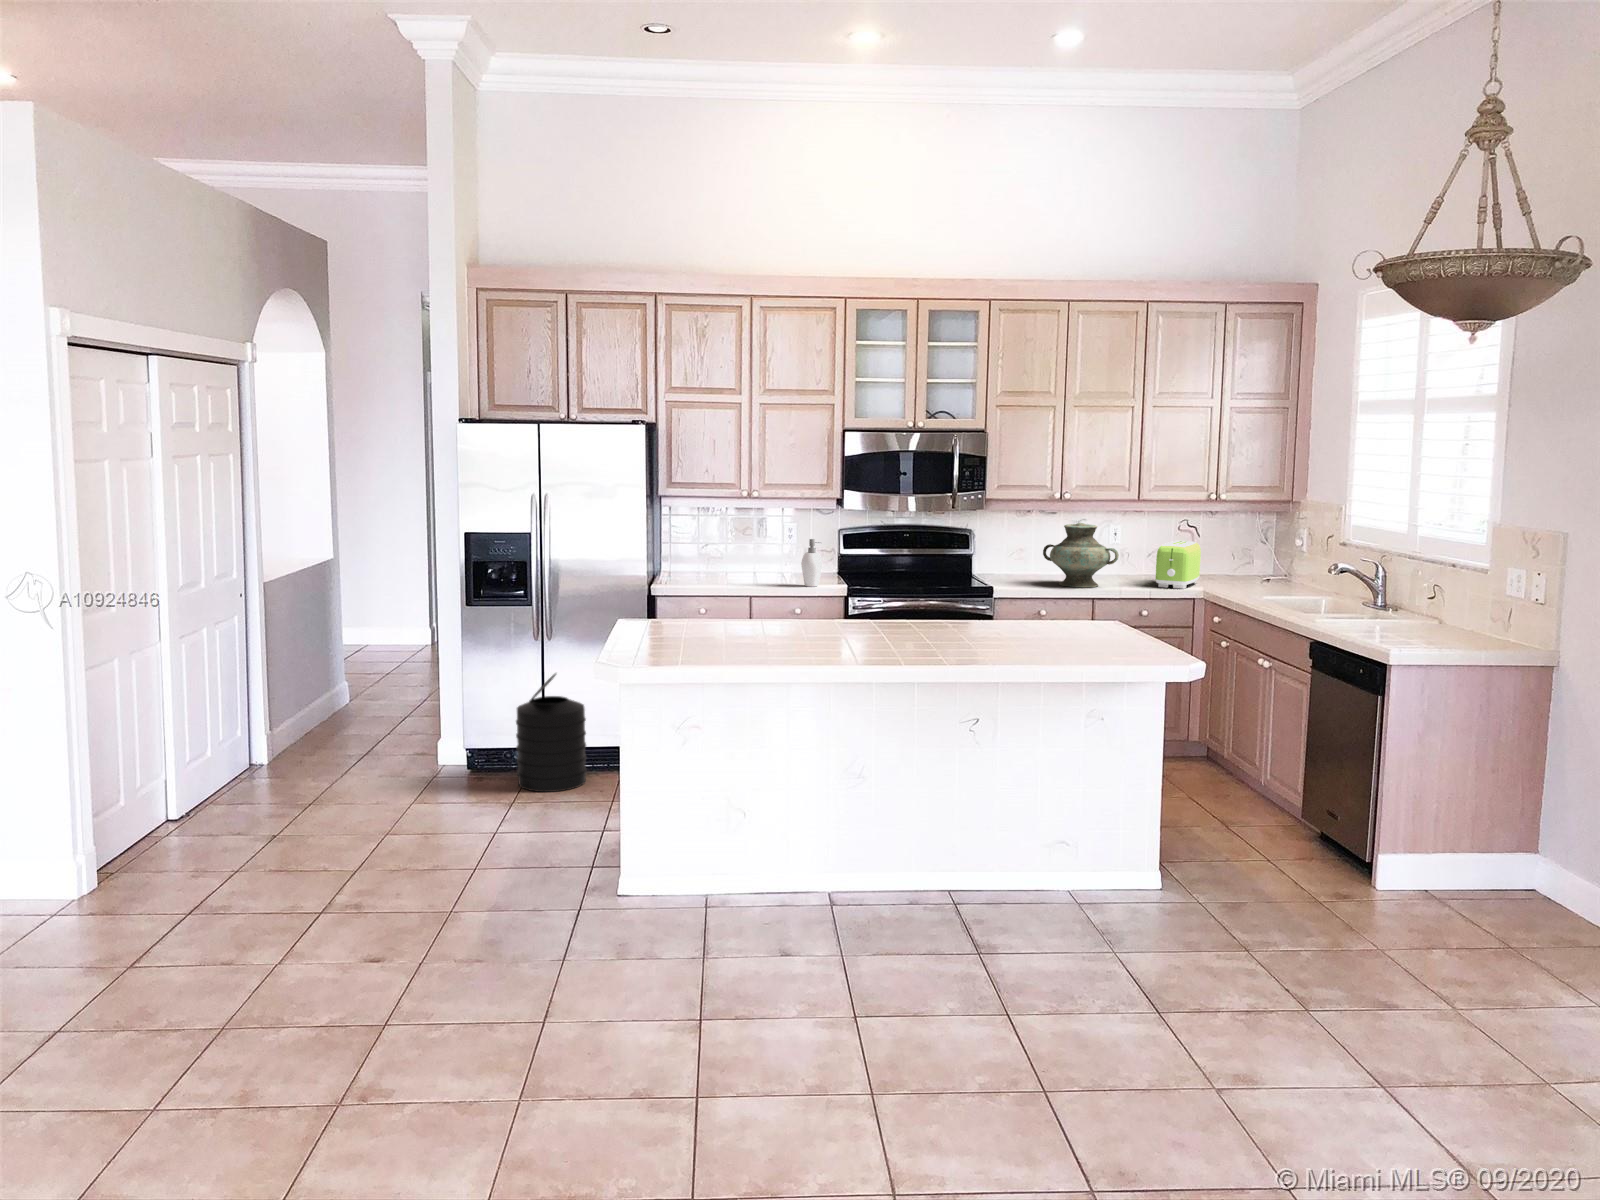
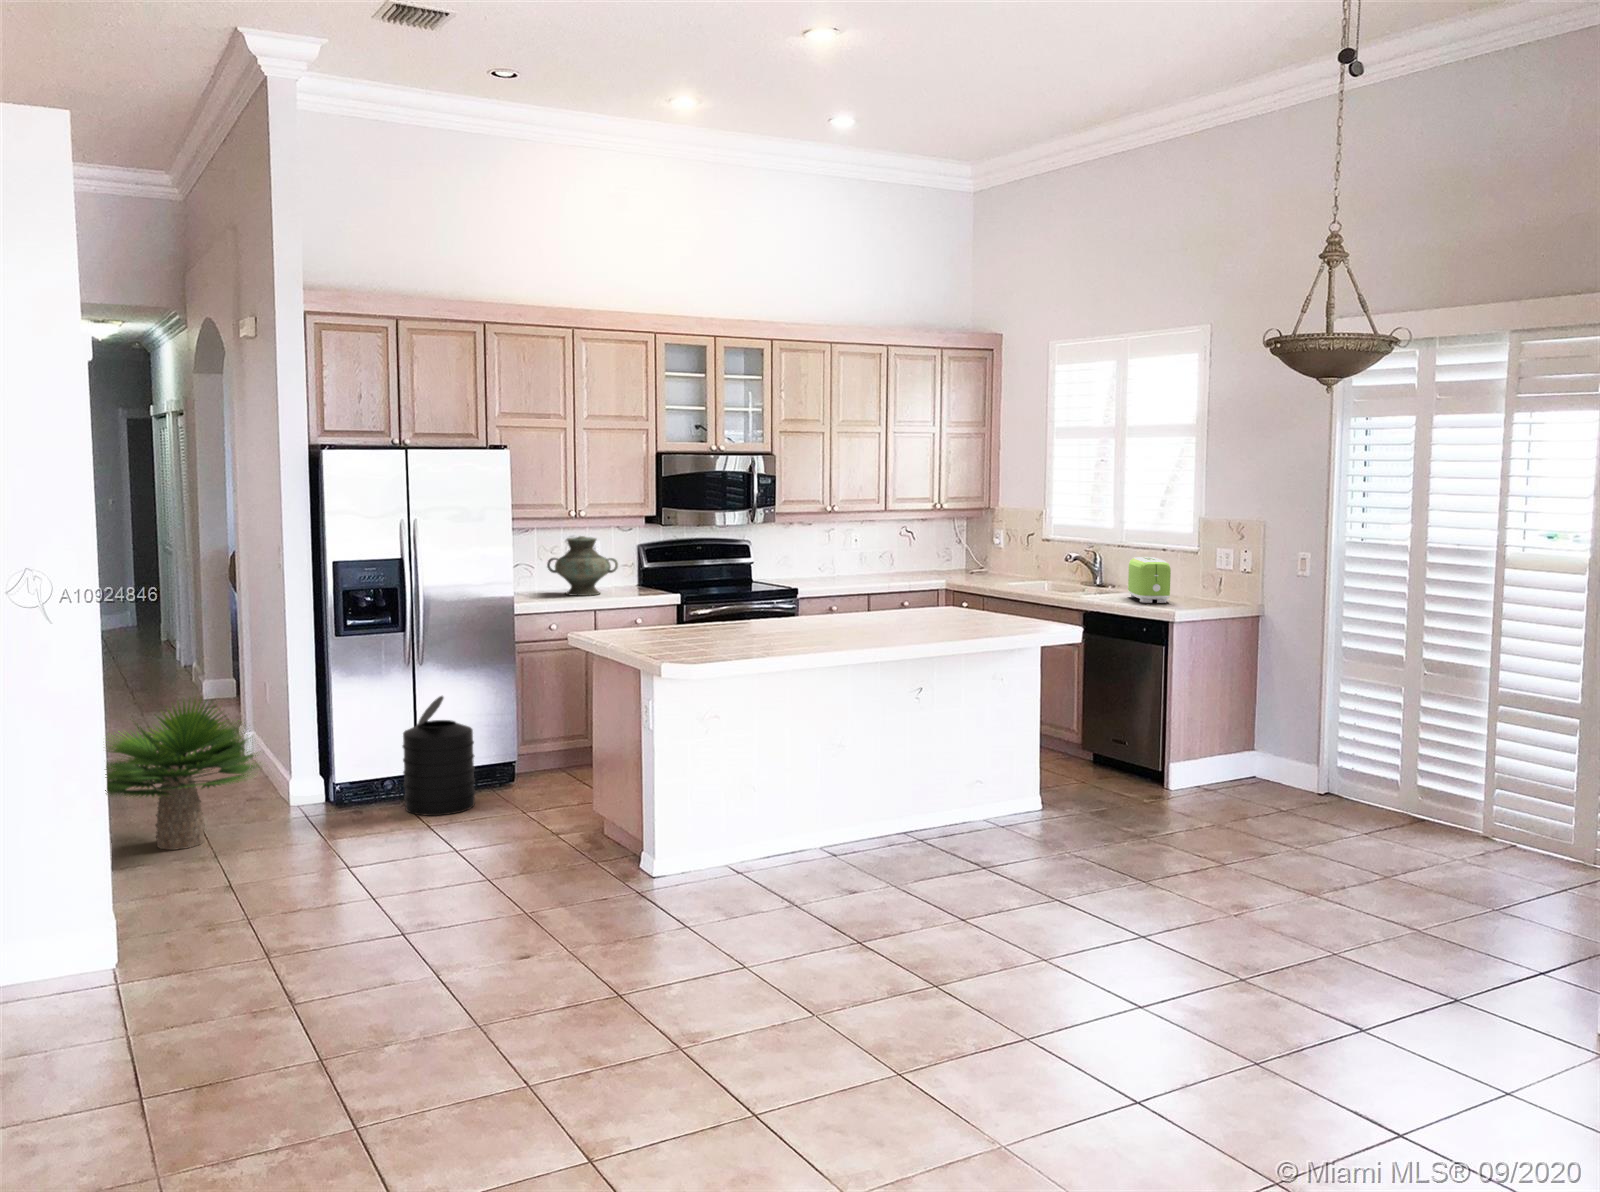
vase: present [1043,523,1119,587] -> present [547,536,618,596]
soap dispenser: present [801,539,822,587] -> none [641,553,666,597]
toaster: present [1156,541,1201,589] -> present [1128,557,1171,603]
potted plant: none [223,650,392,791] -> present [105,700,258,850]

